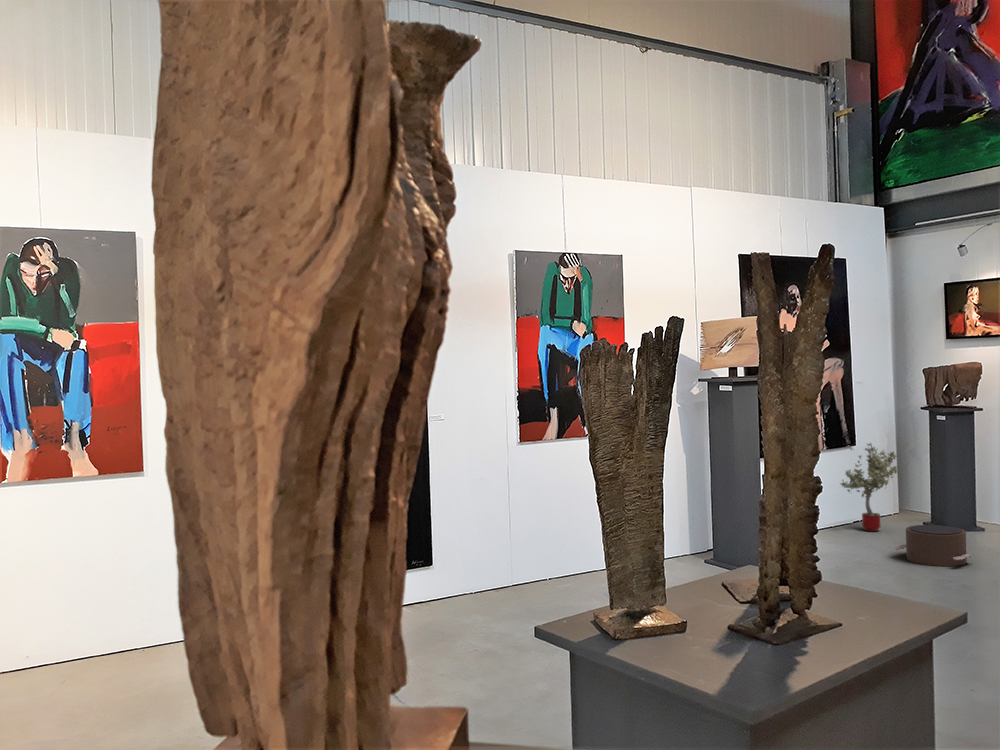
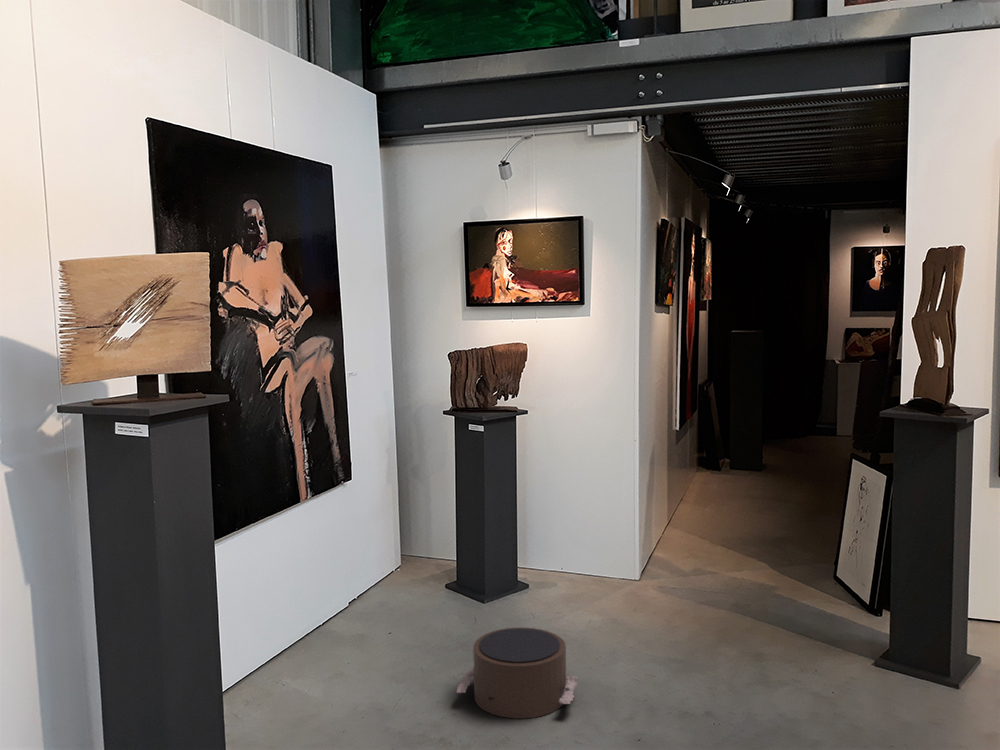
potted tree: present [841,443,898,531] -> none [334,476,420,626]

